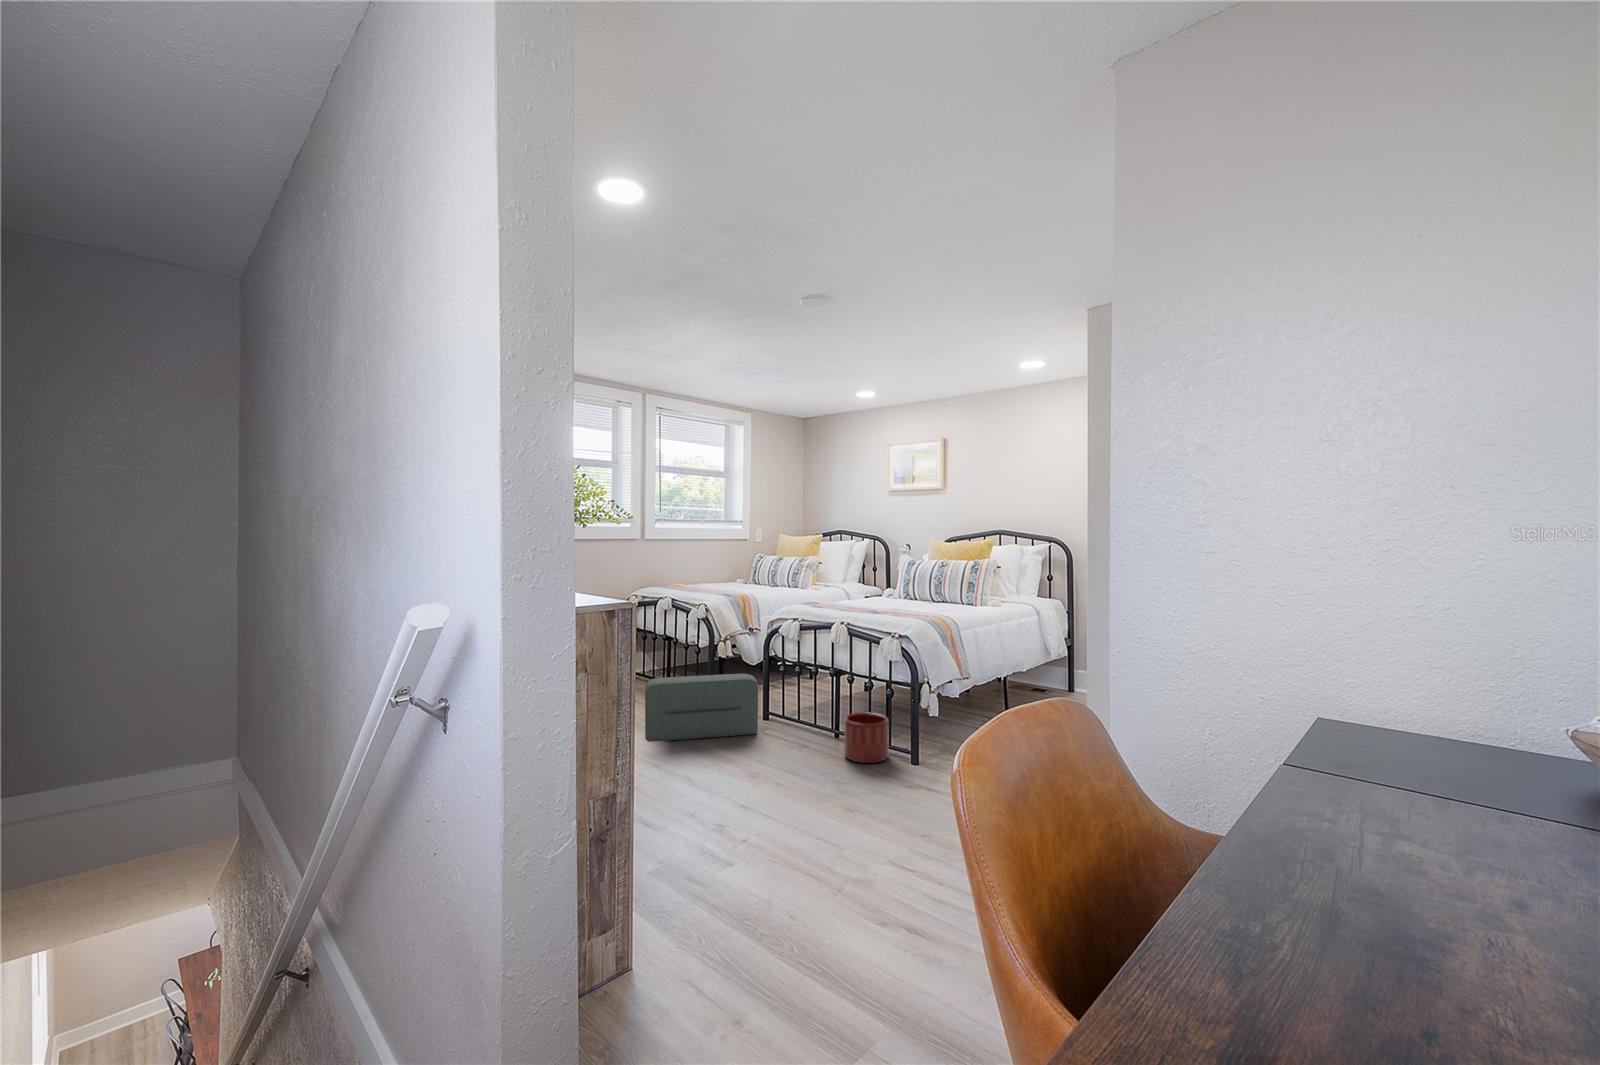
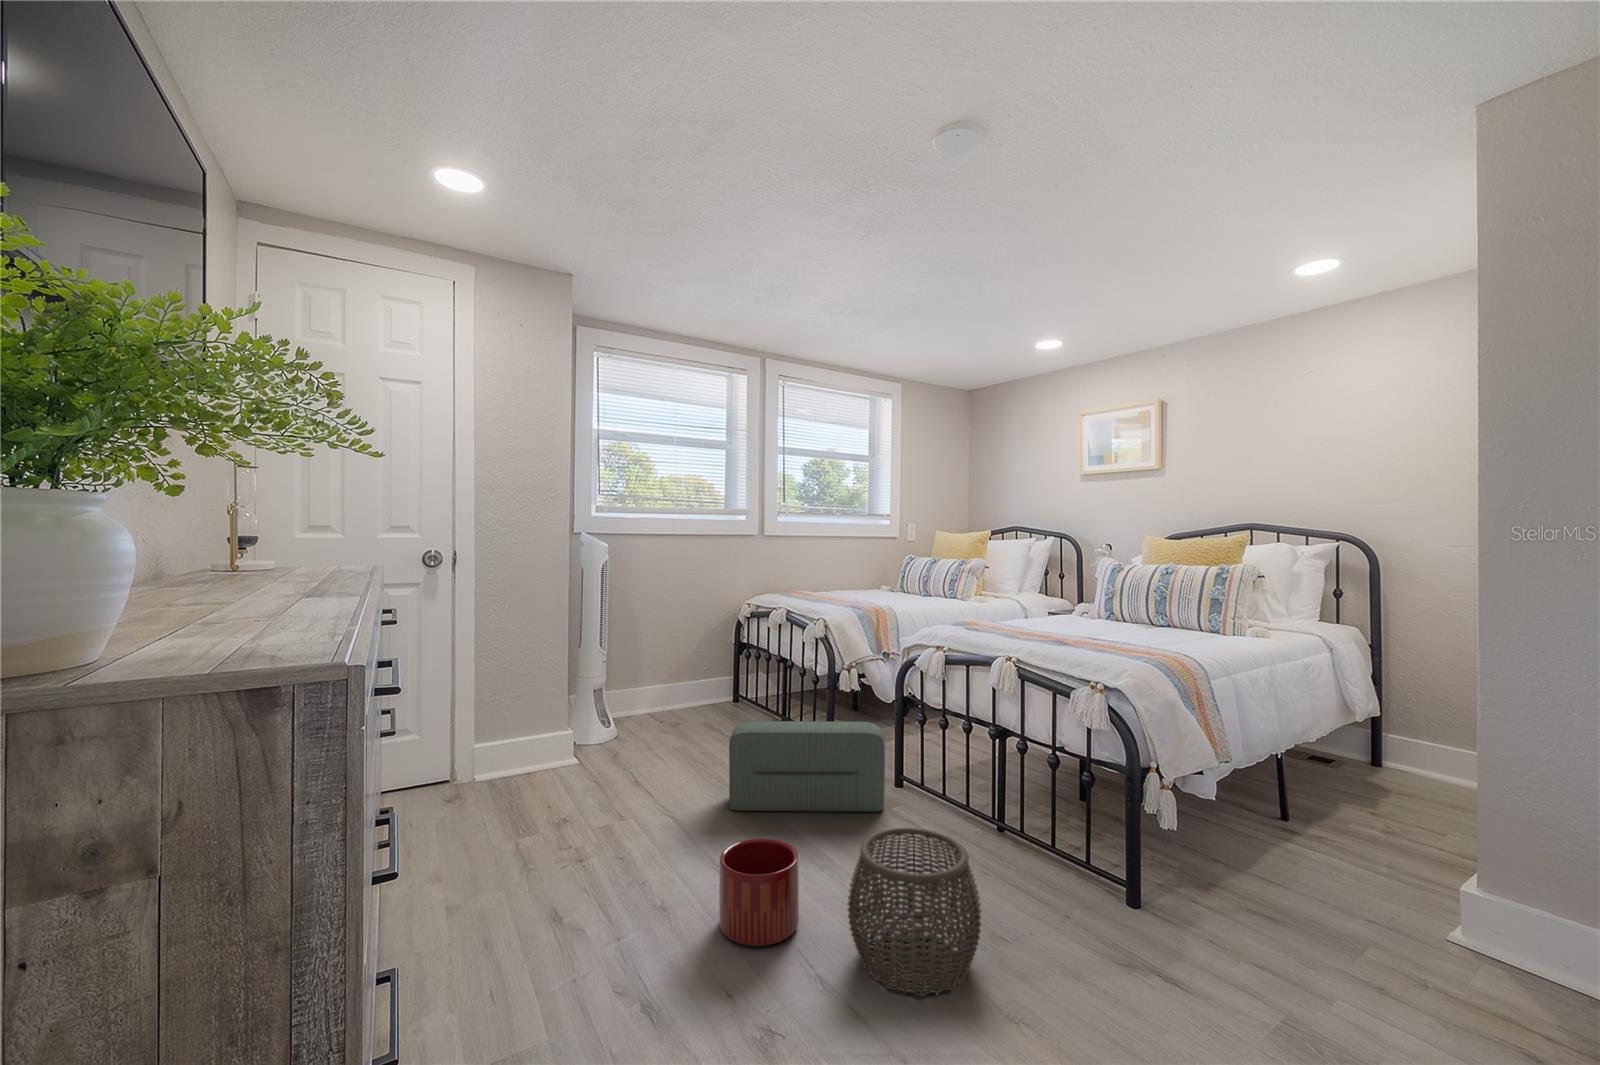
planter: present [844,713,889,763] -> present [719,839,799,946]
woven basket: none [750,722,829,811] -> present [848,828,981,996]

